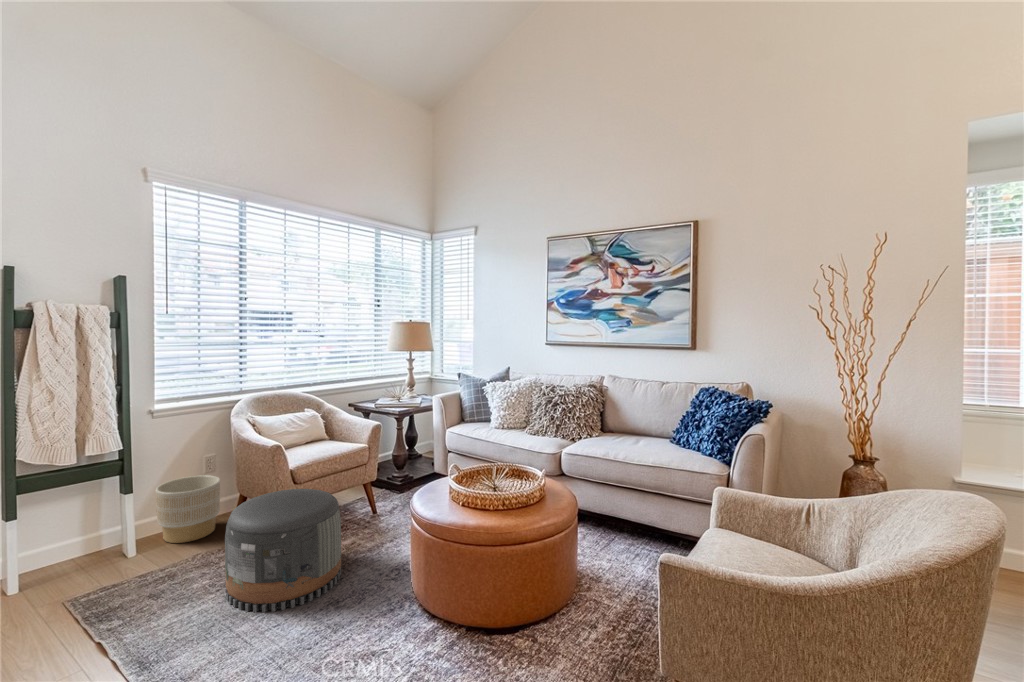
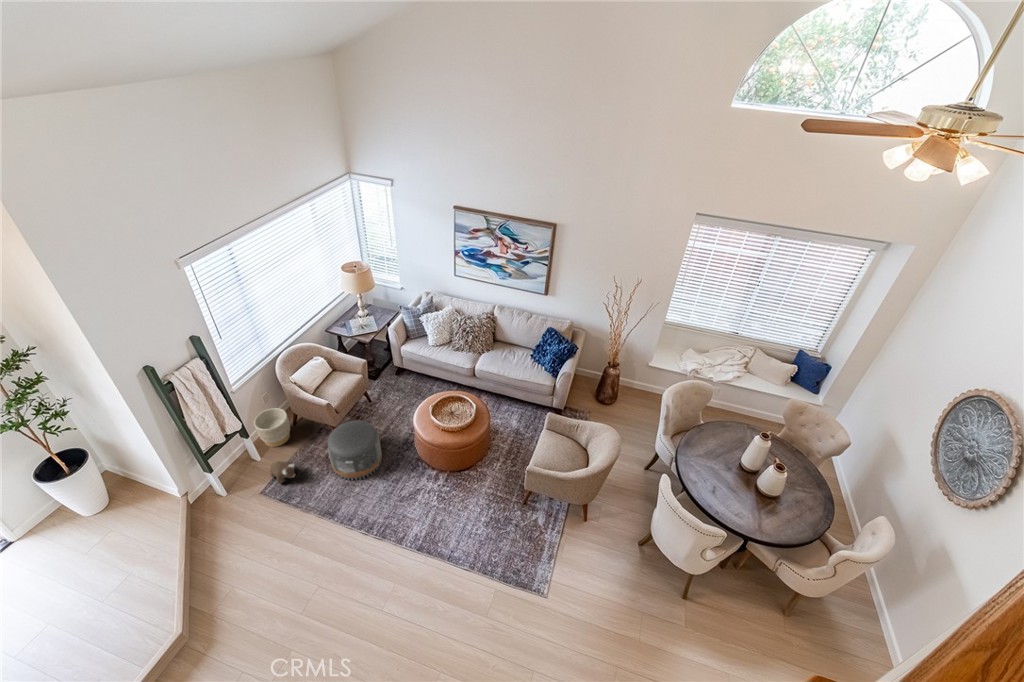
plush toy: none [110,543,163,593] -> present [270,461,295,484]

